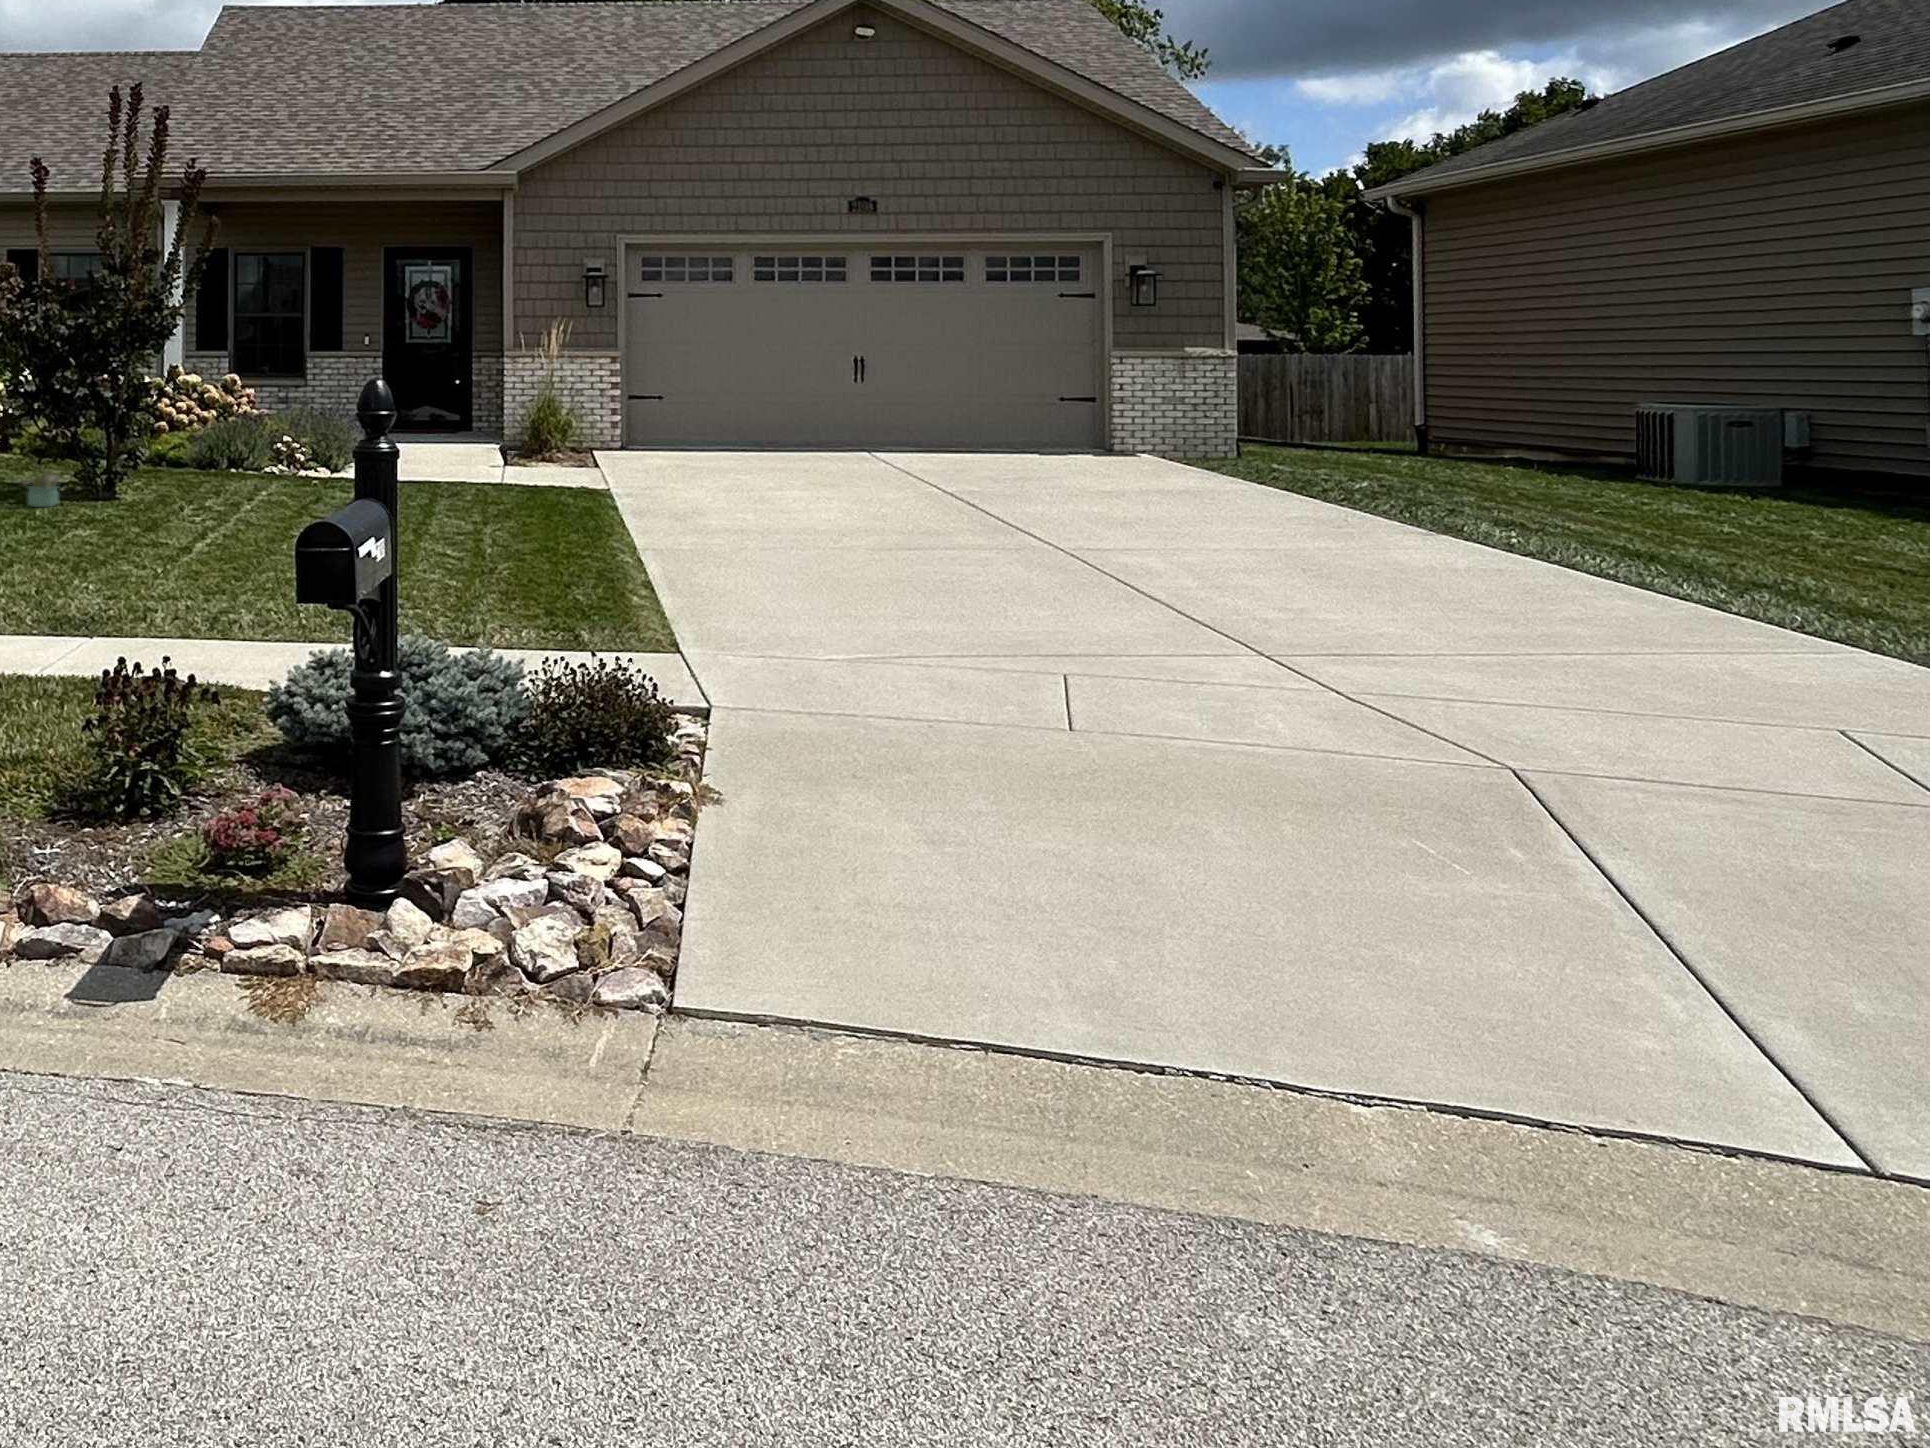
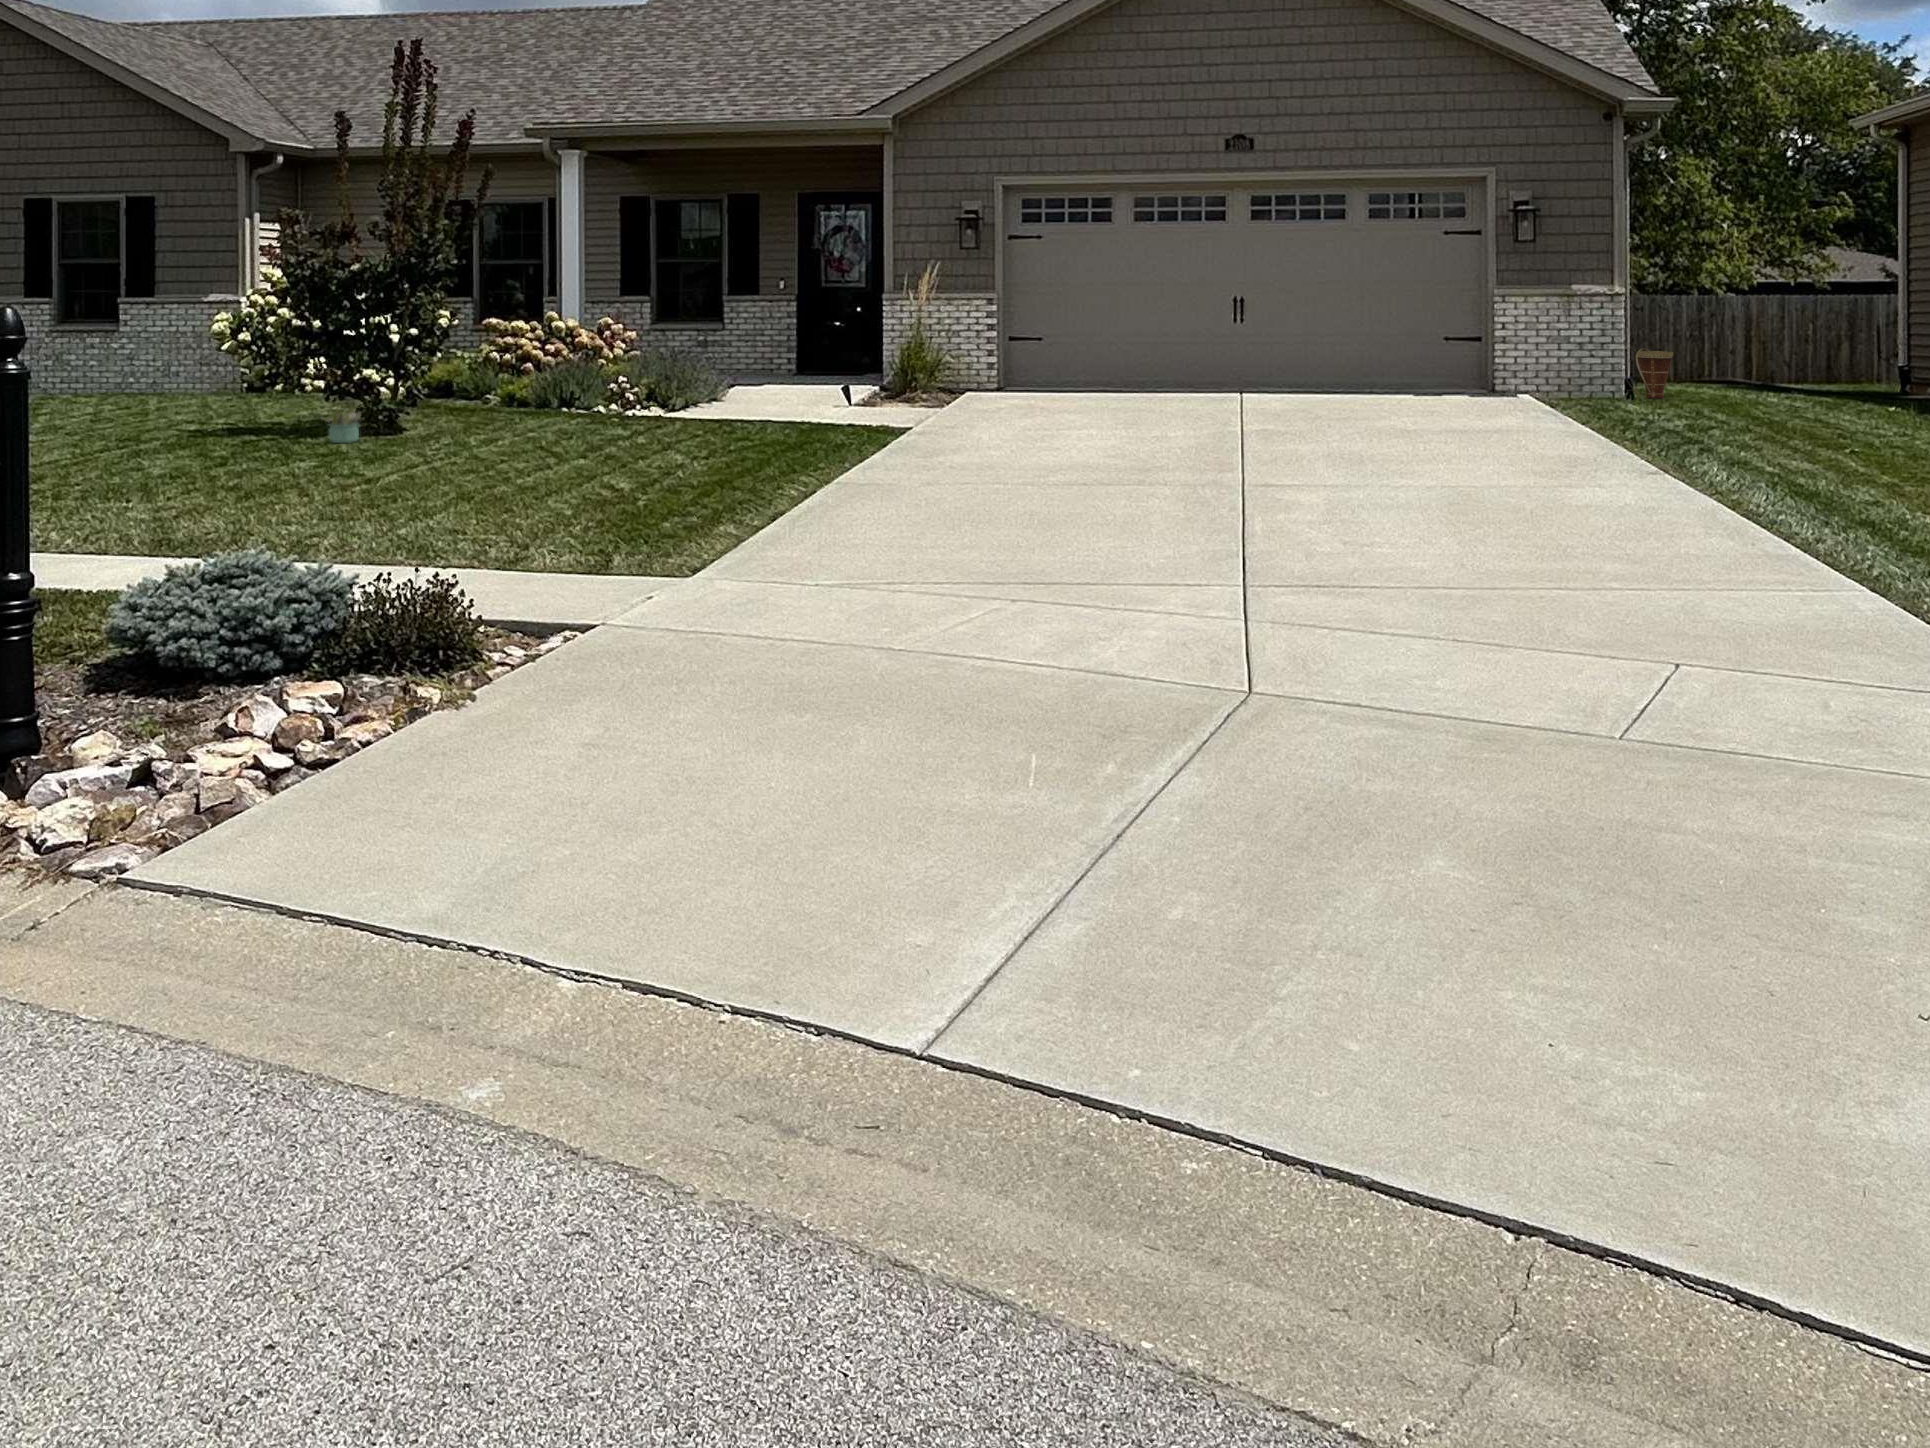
basket: none [1228,407,1277,456] -> present [1622,347,1673,399]

